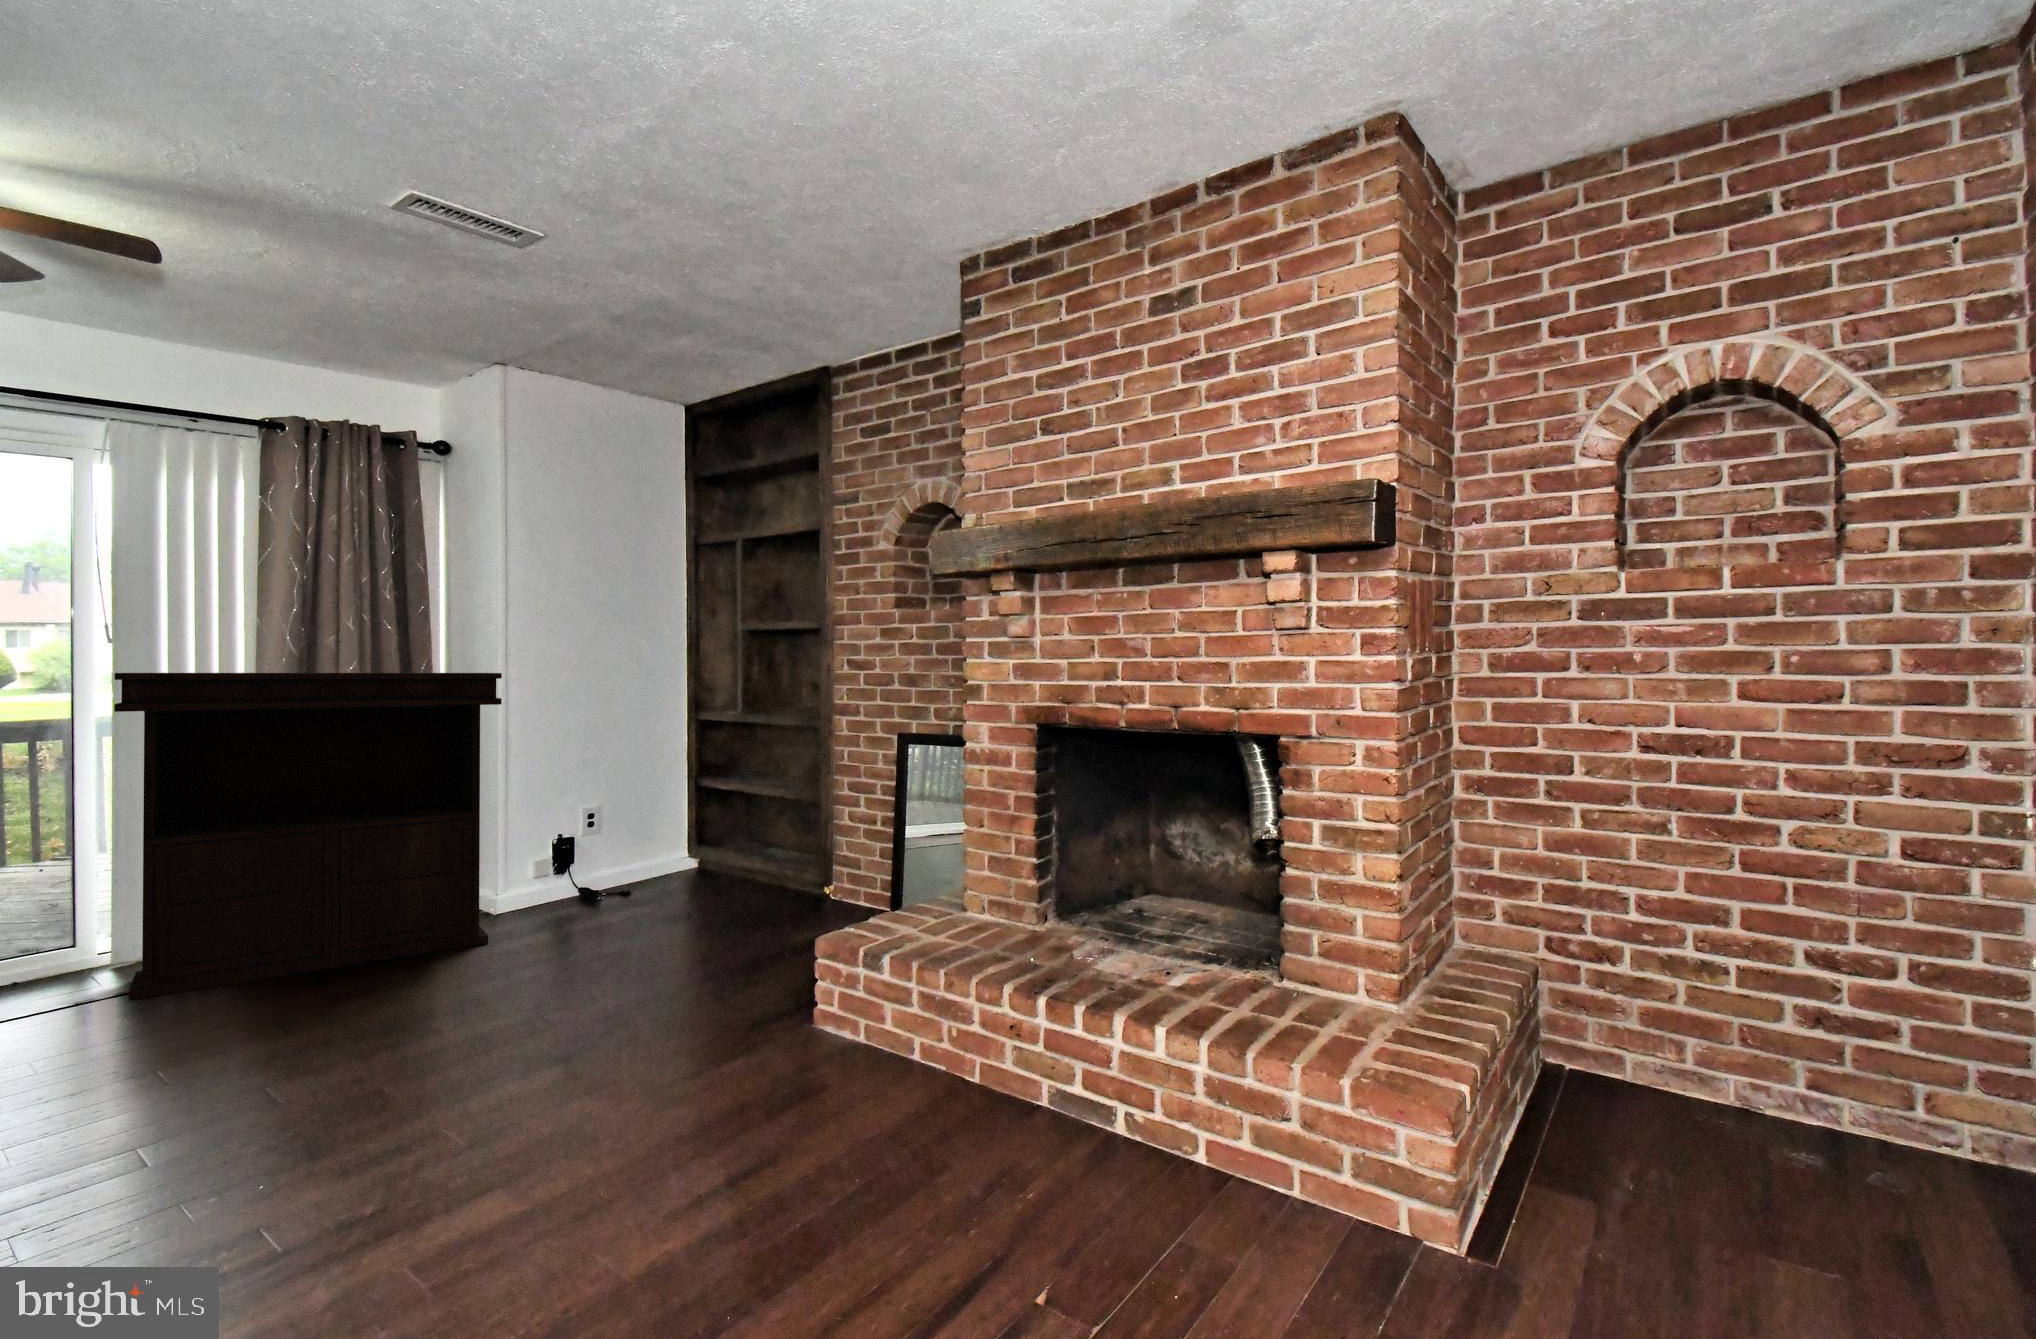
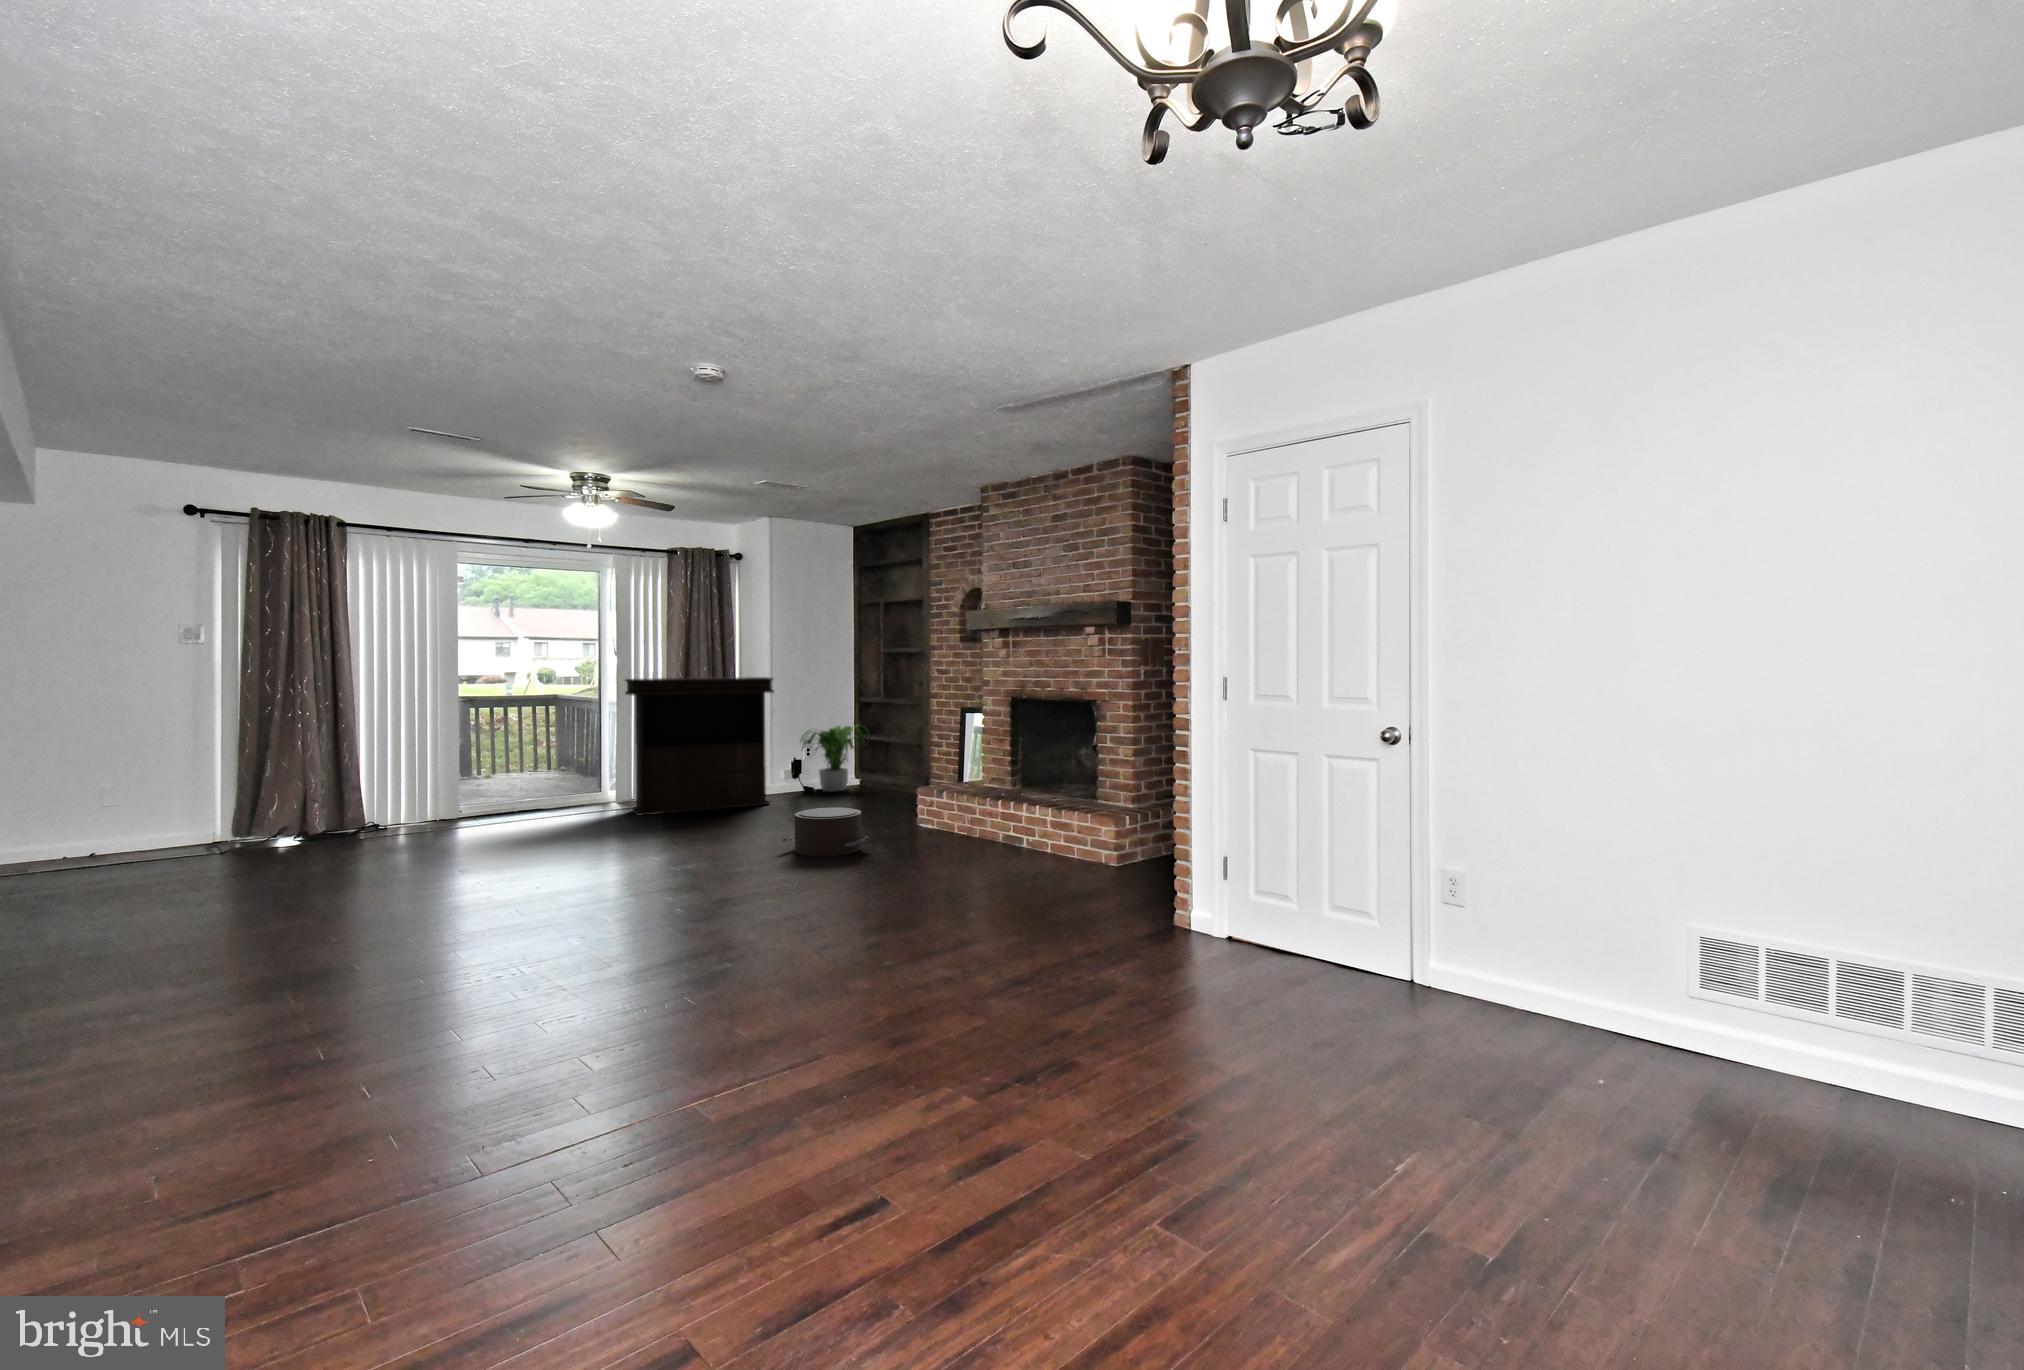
potted plant: none [570,765,714,895] -> present [801,726,869,792]
pouf: none [409,1028,699,1228] -> present [781,808,869,856]

